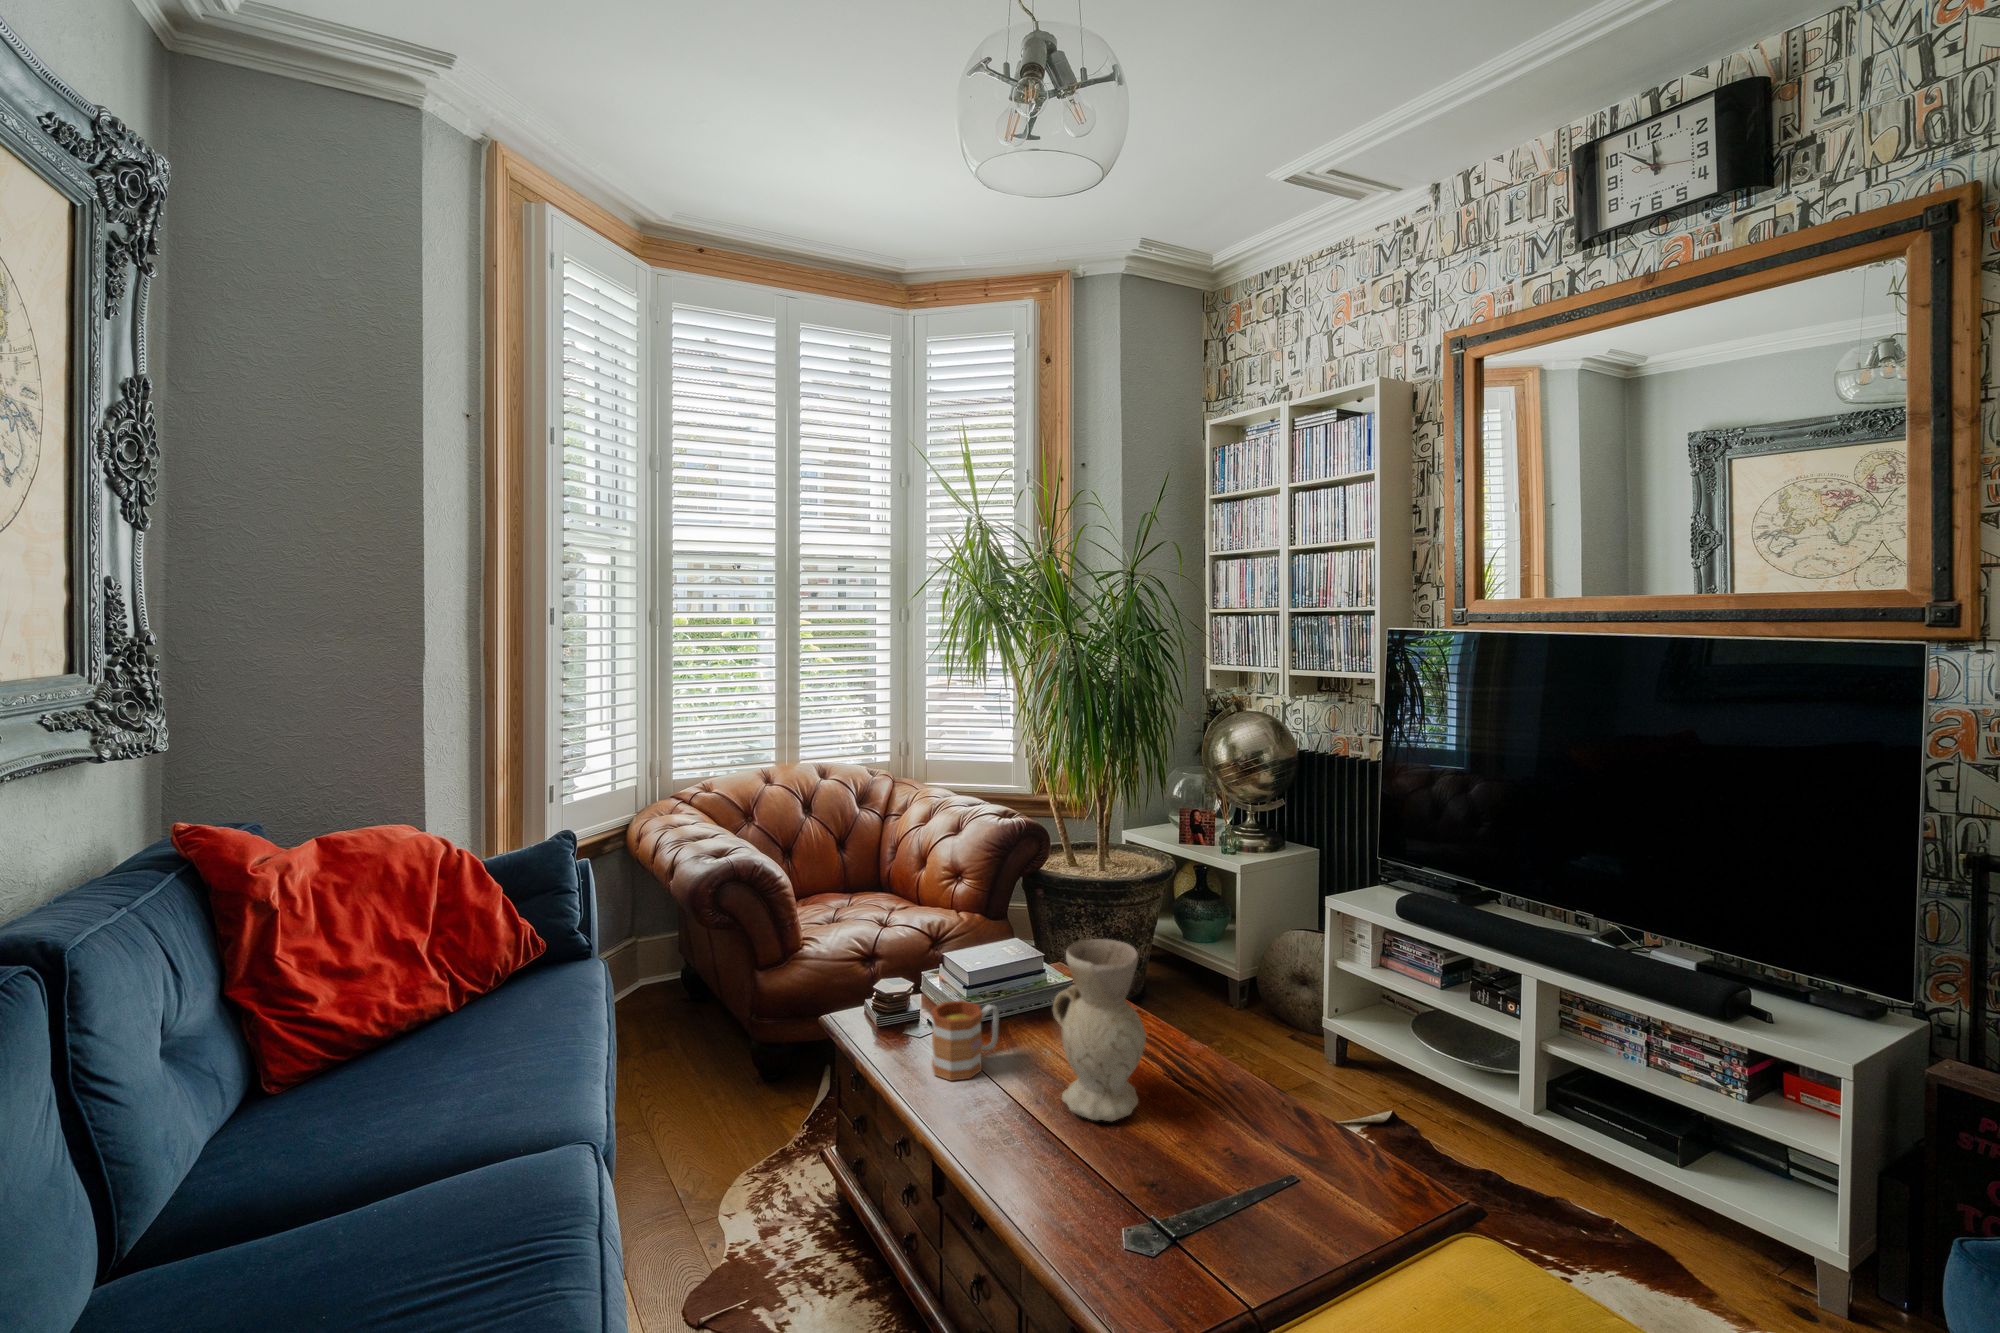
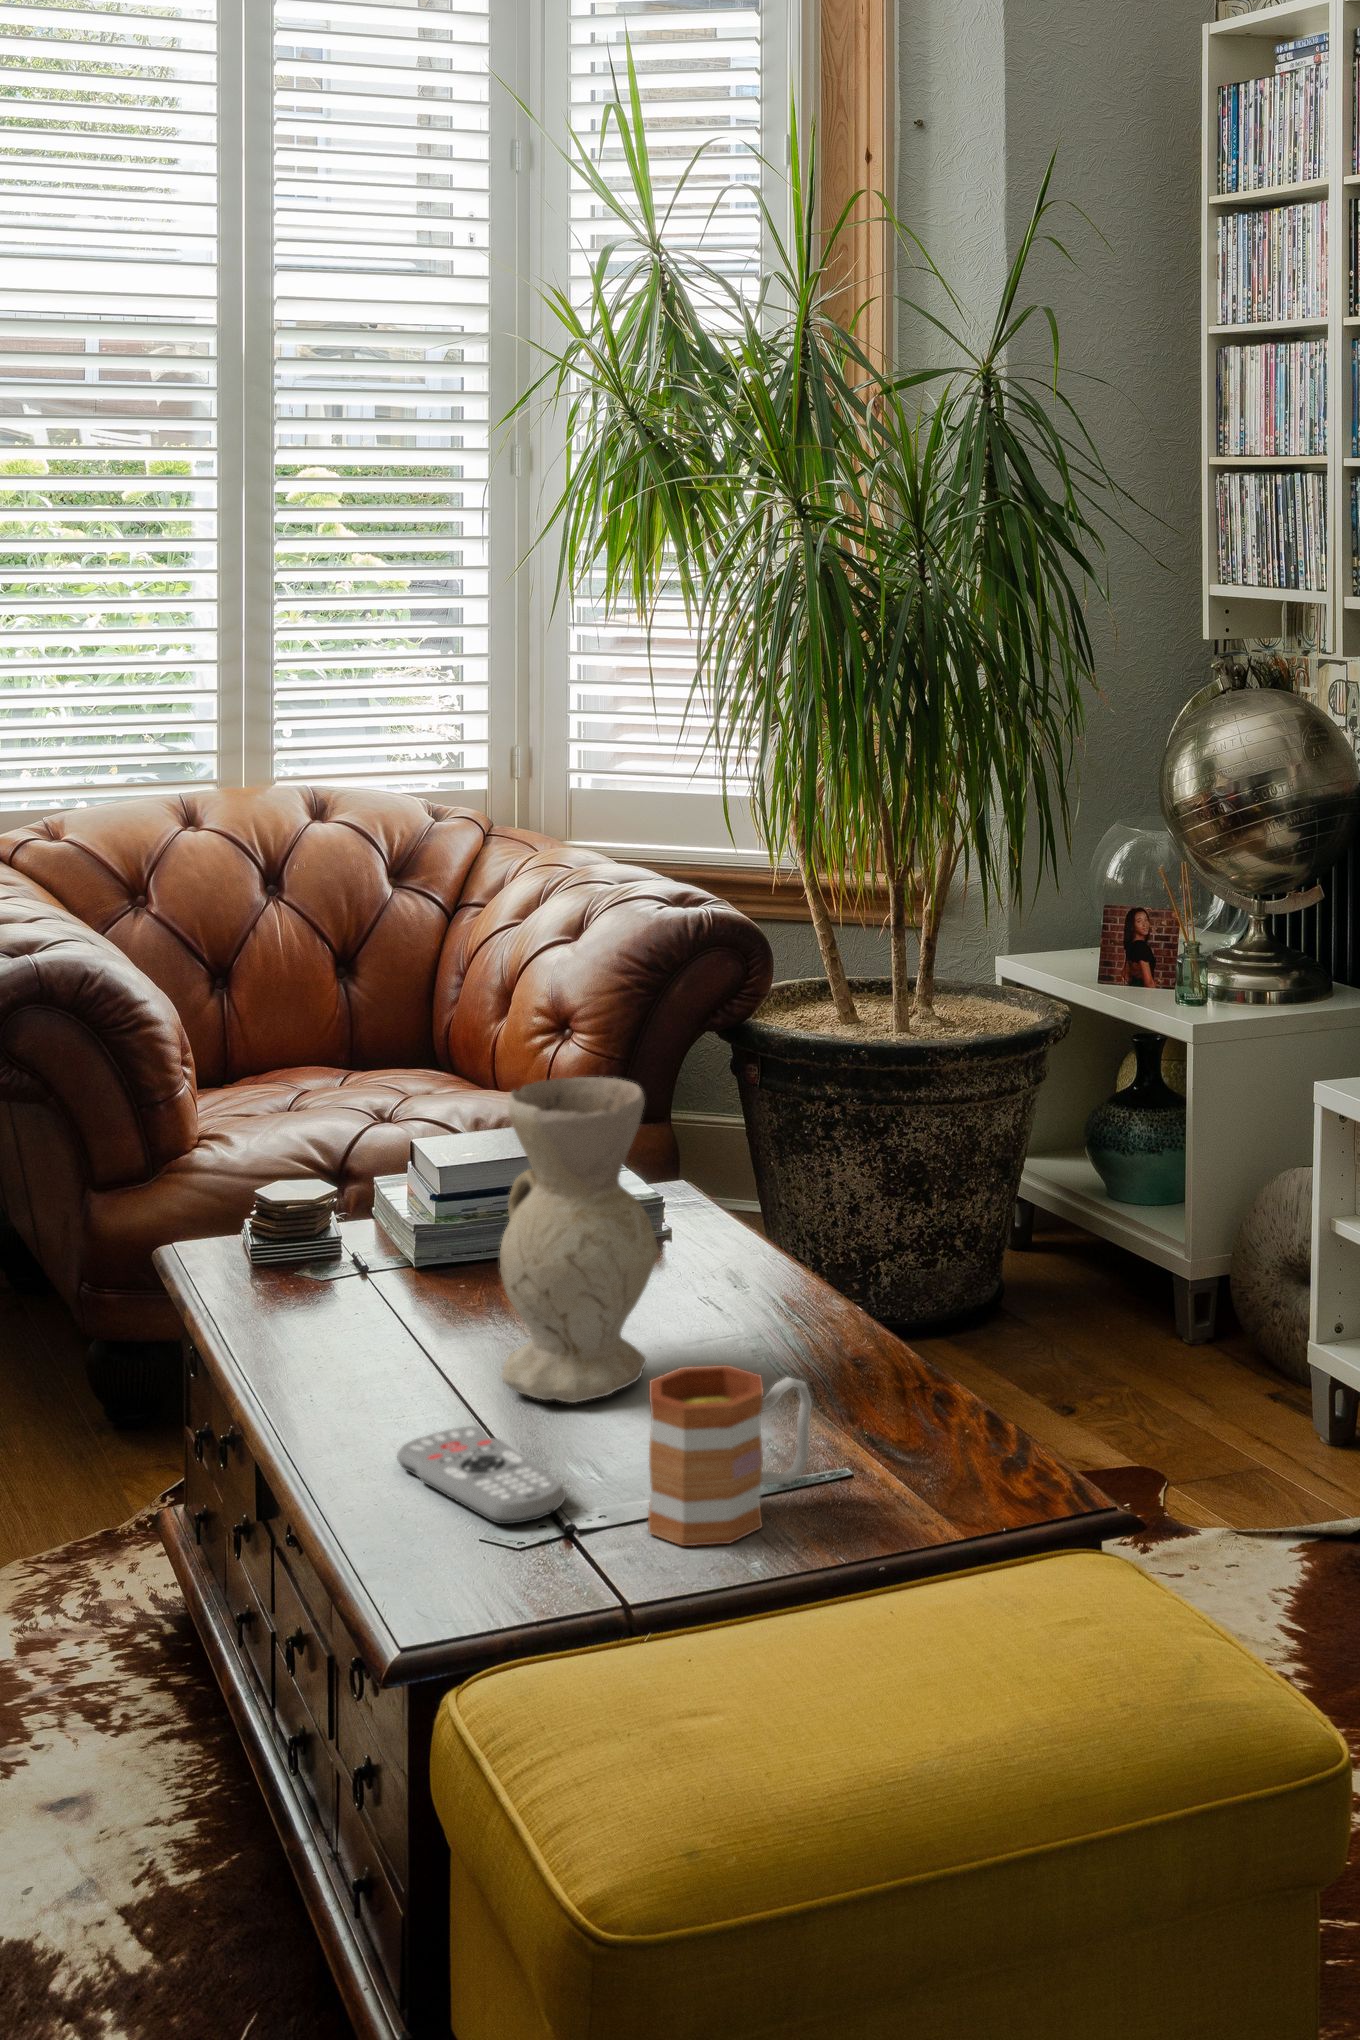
mug: present [931,1000,999,1081] -> present [648,1365,812,1546]
remote control: none [1046,1146,1161,1222] -> present [397,1426,566,1524]

